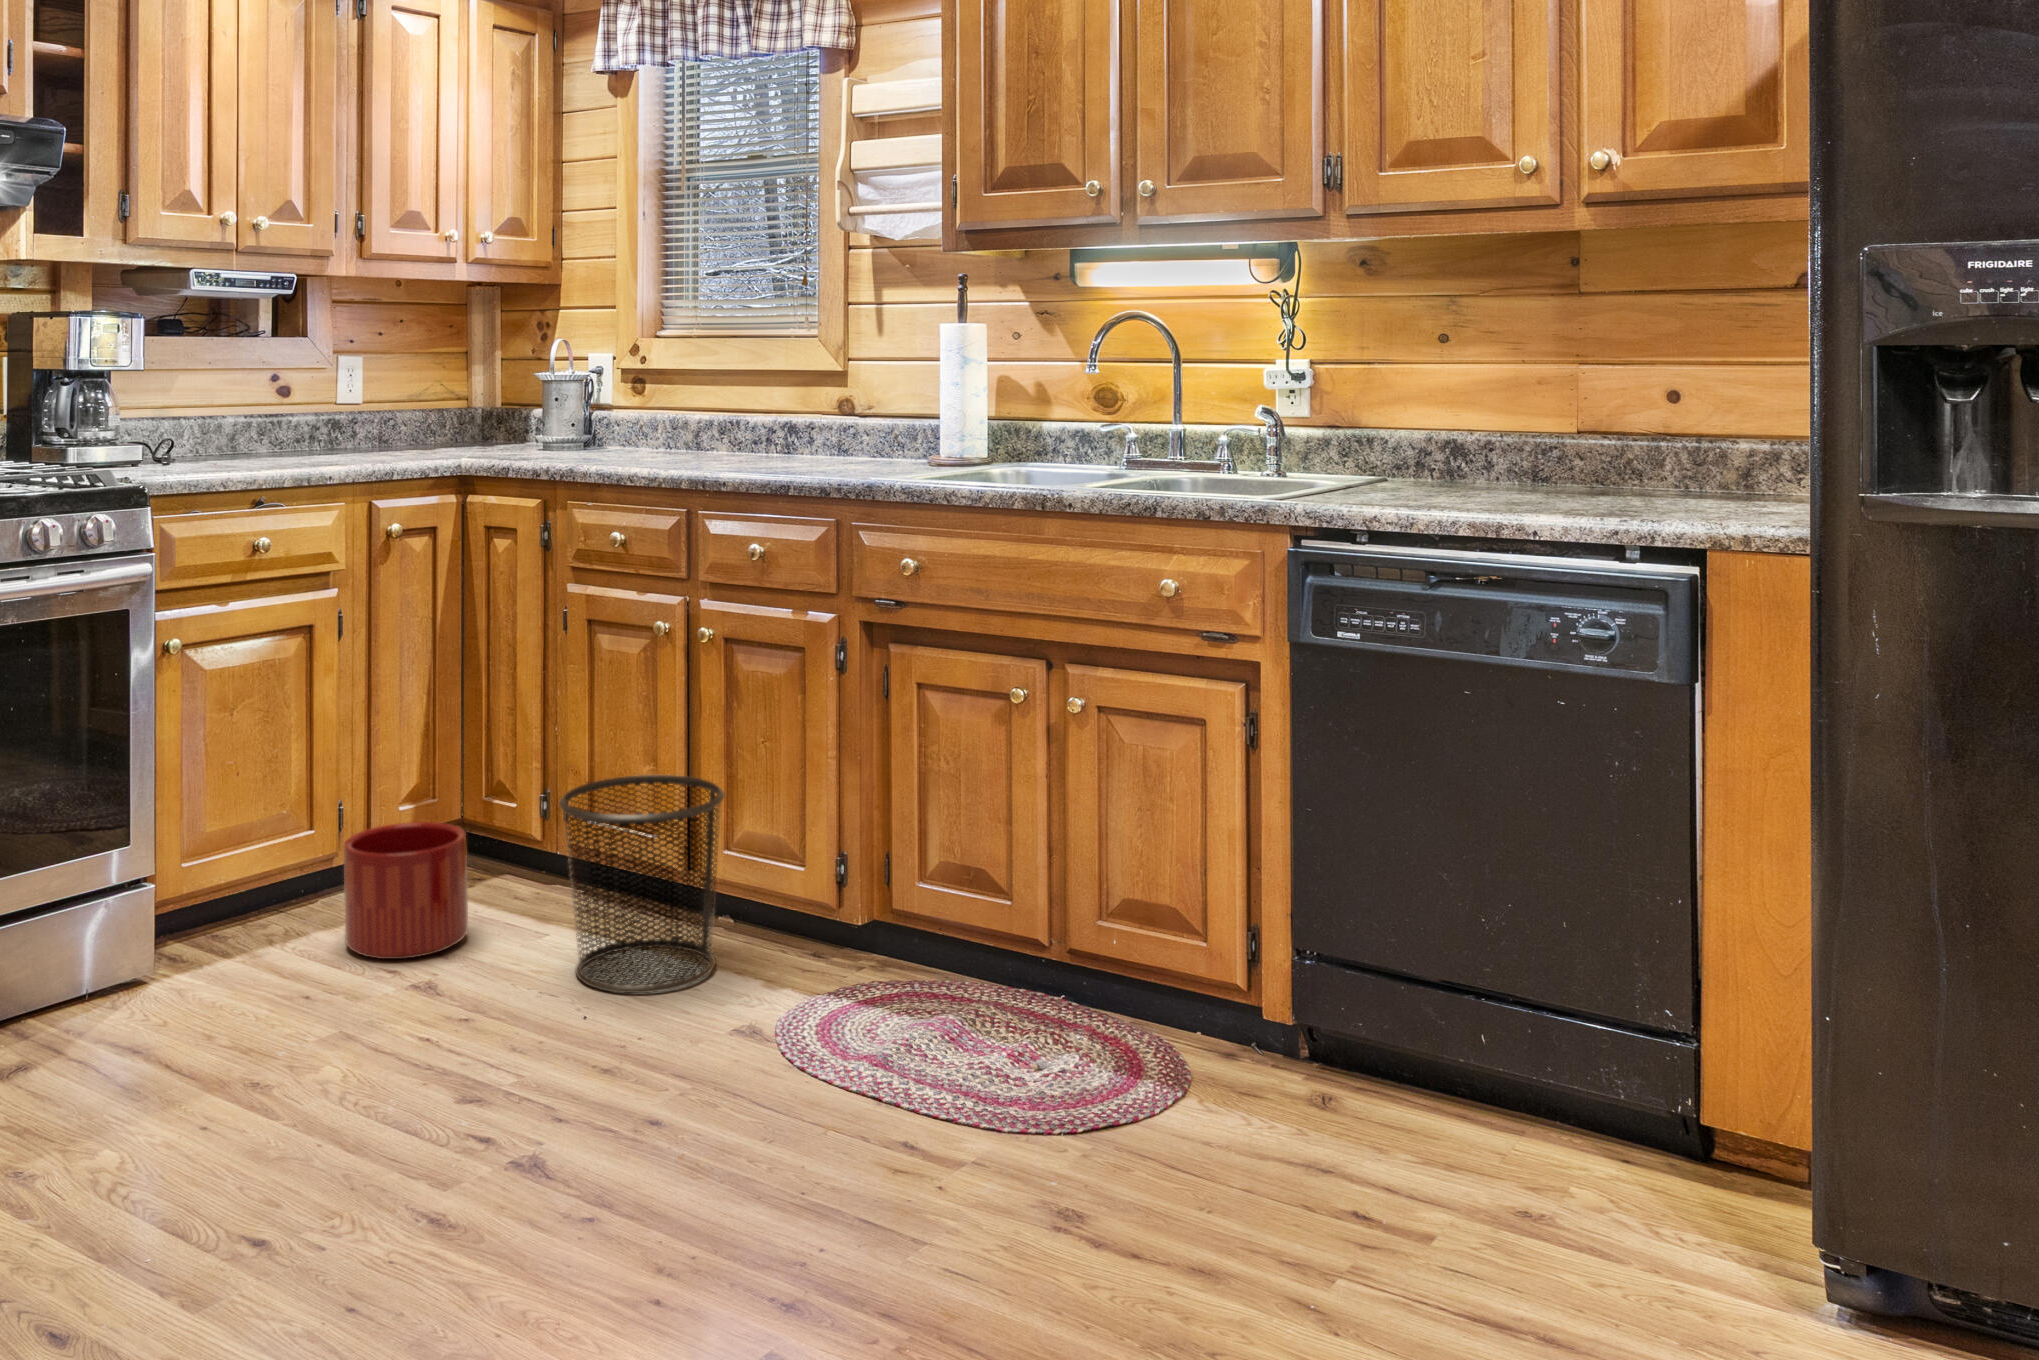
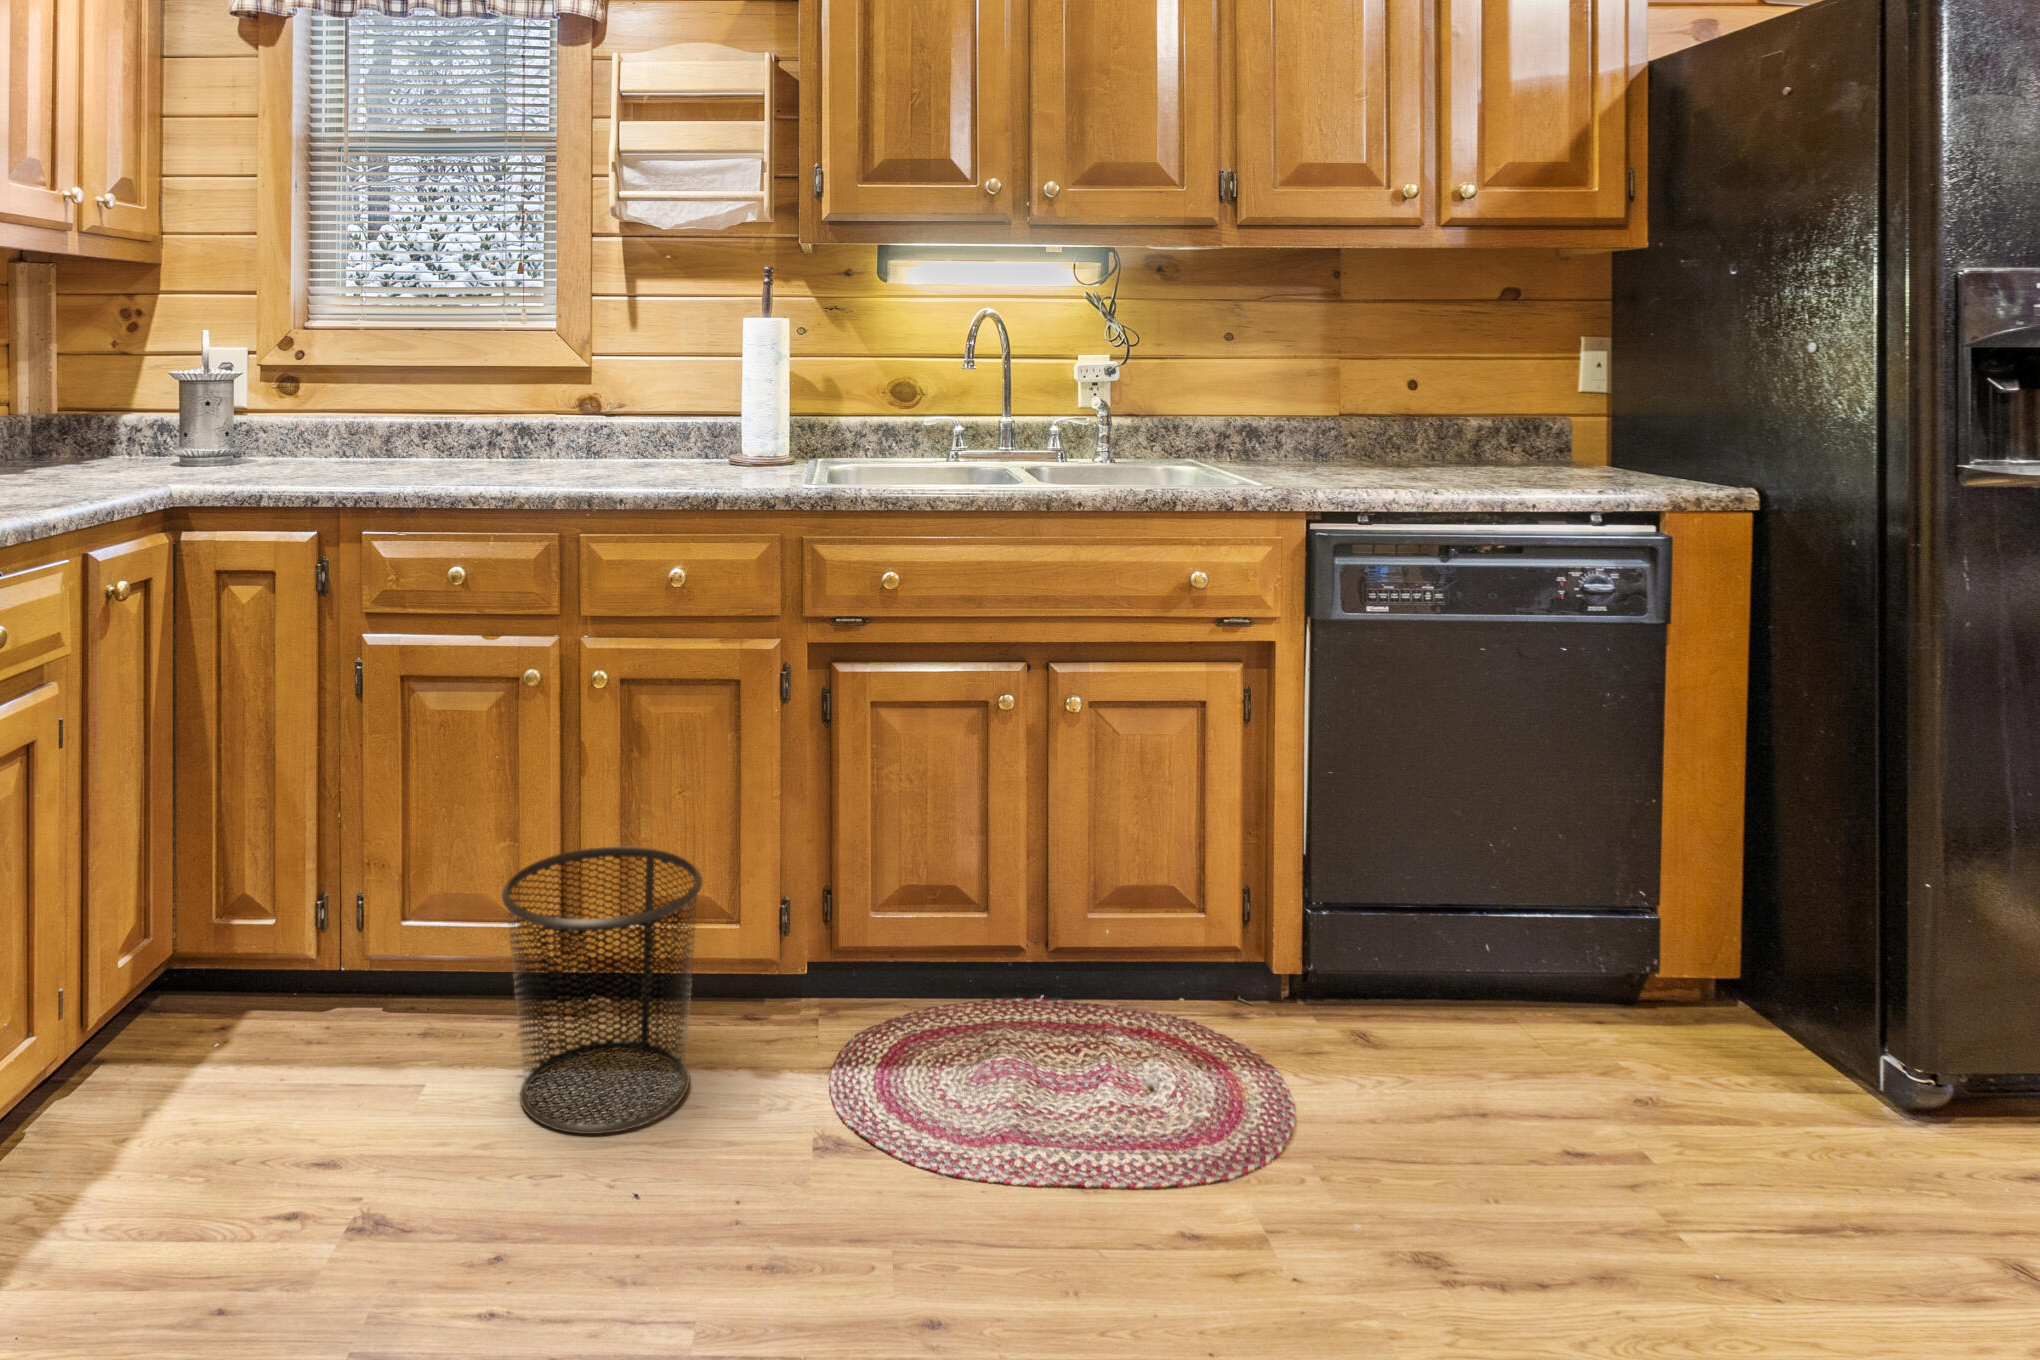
planter: present [344,822,468,959] -> none [160,972,336,1187]

